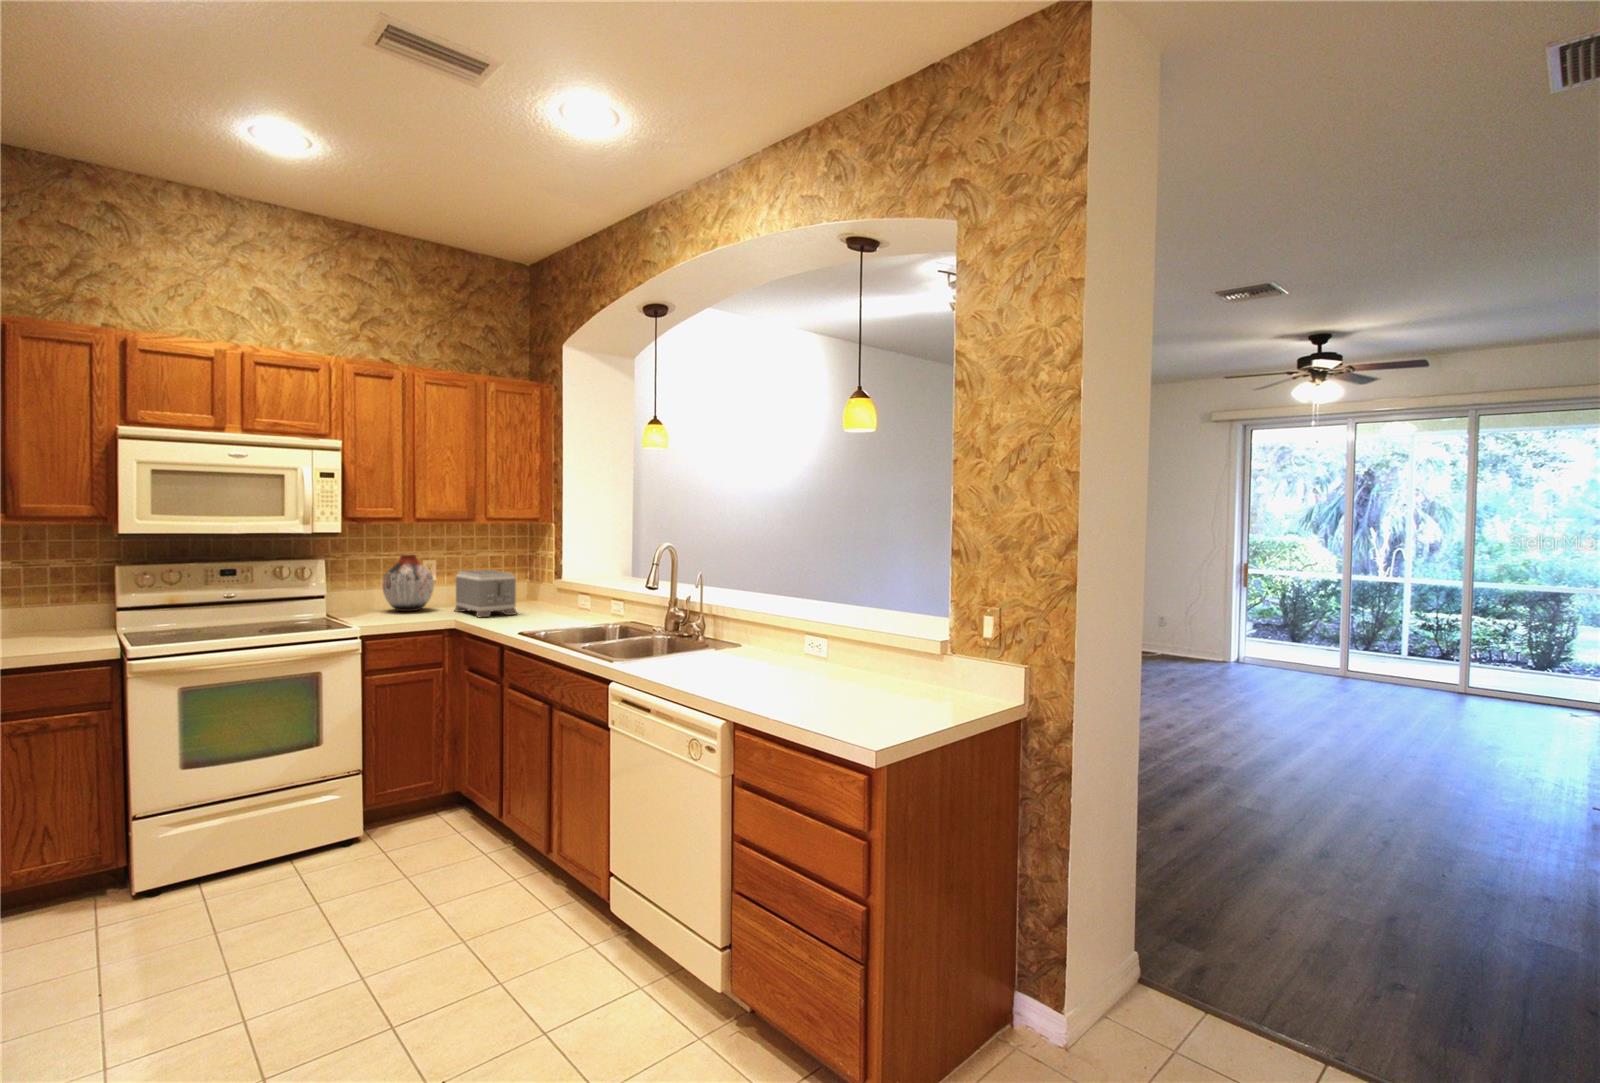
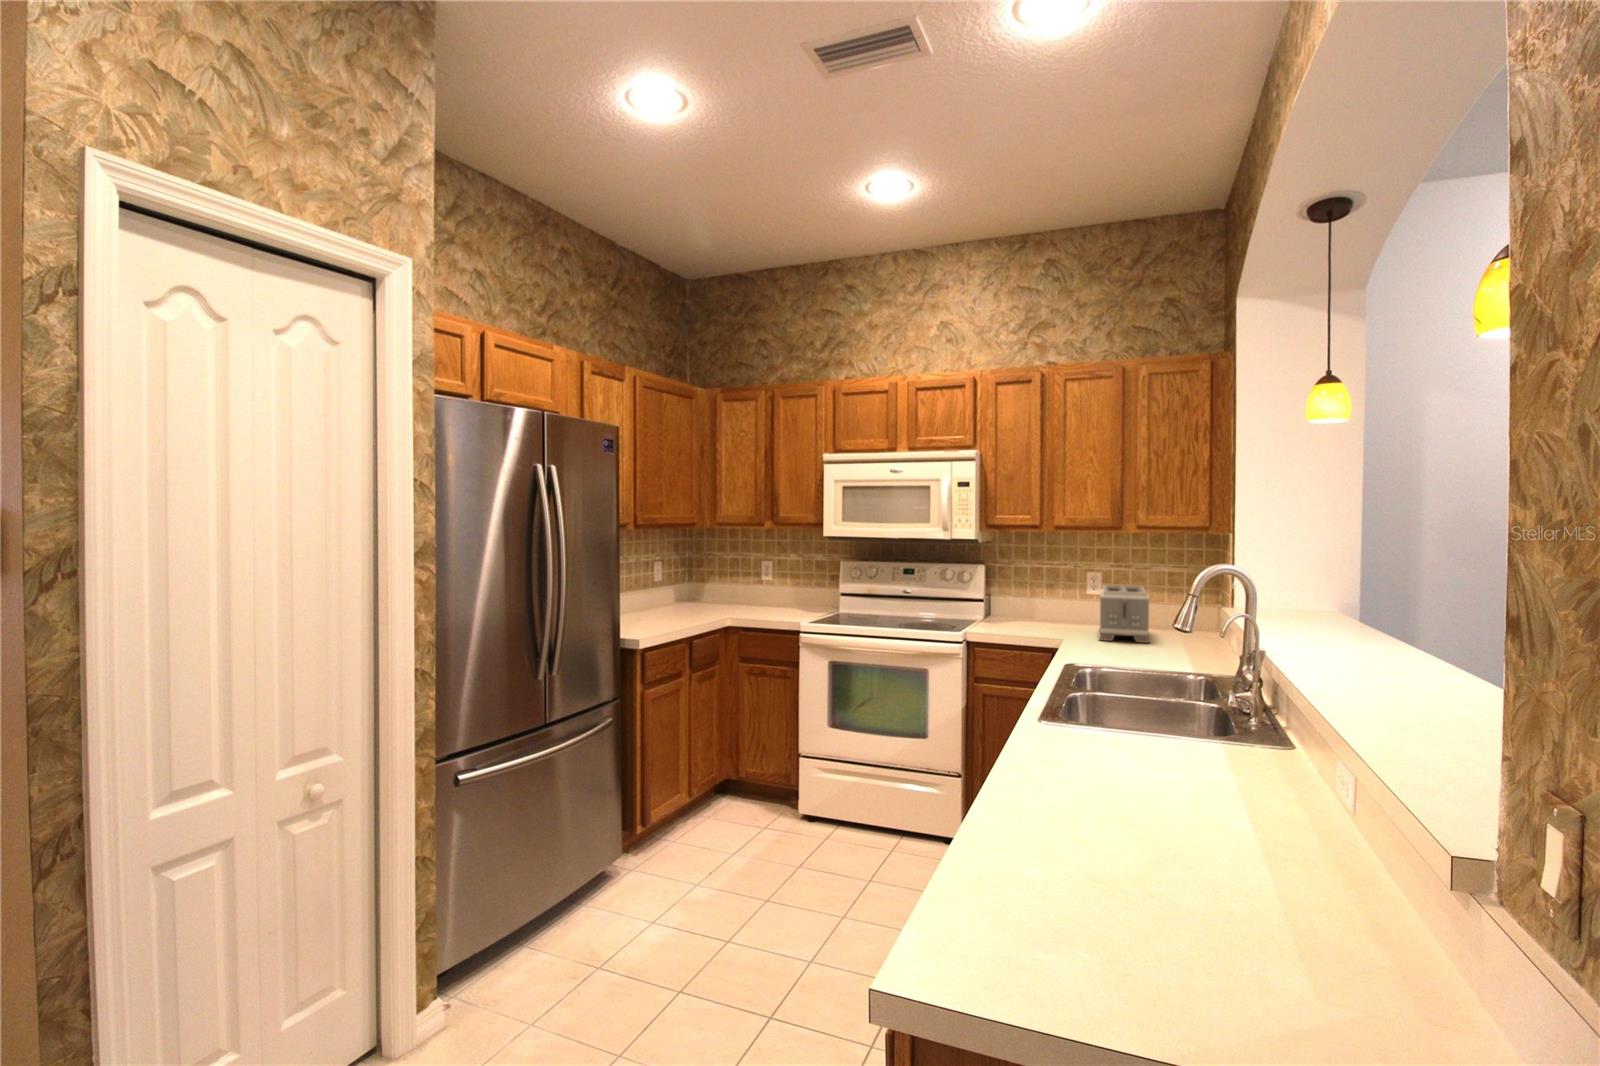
vase: present [382,555,434,611] -> none [1036,564,1087,624]

